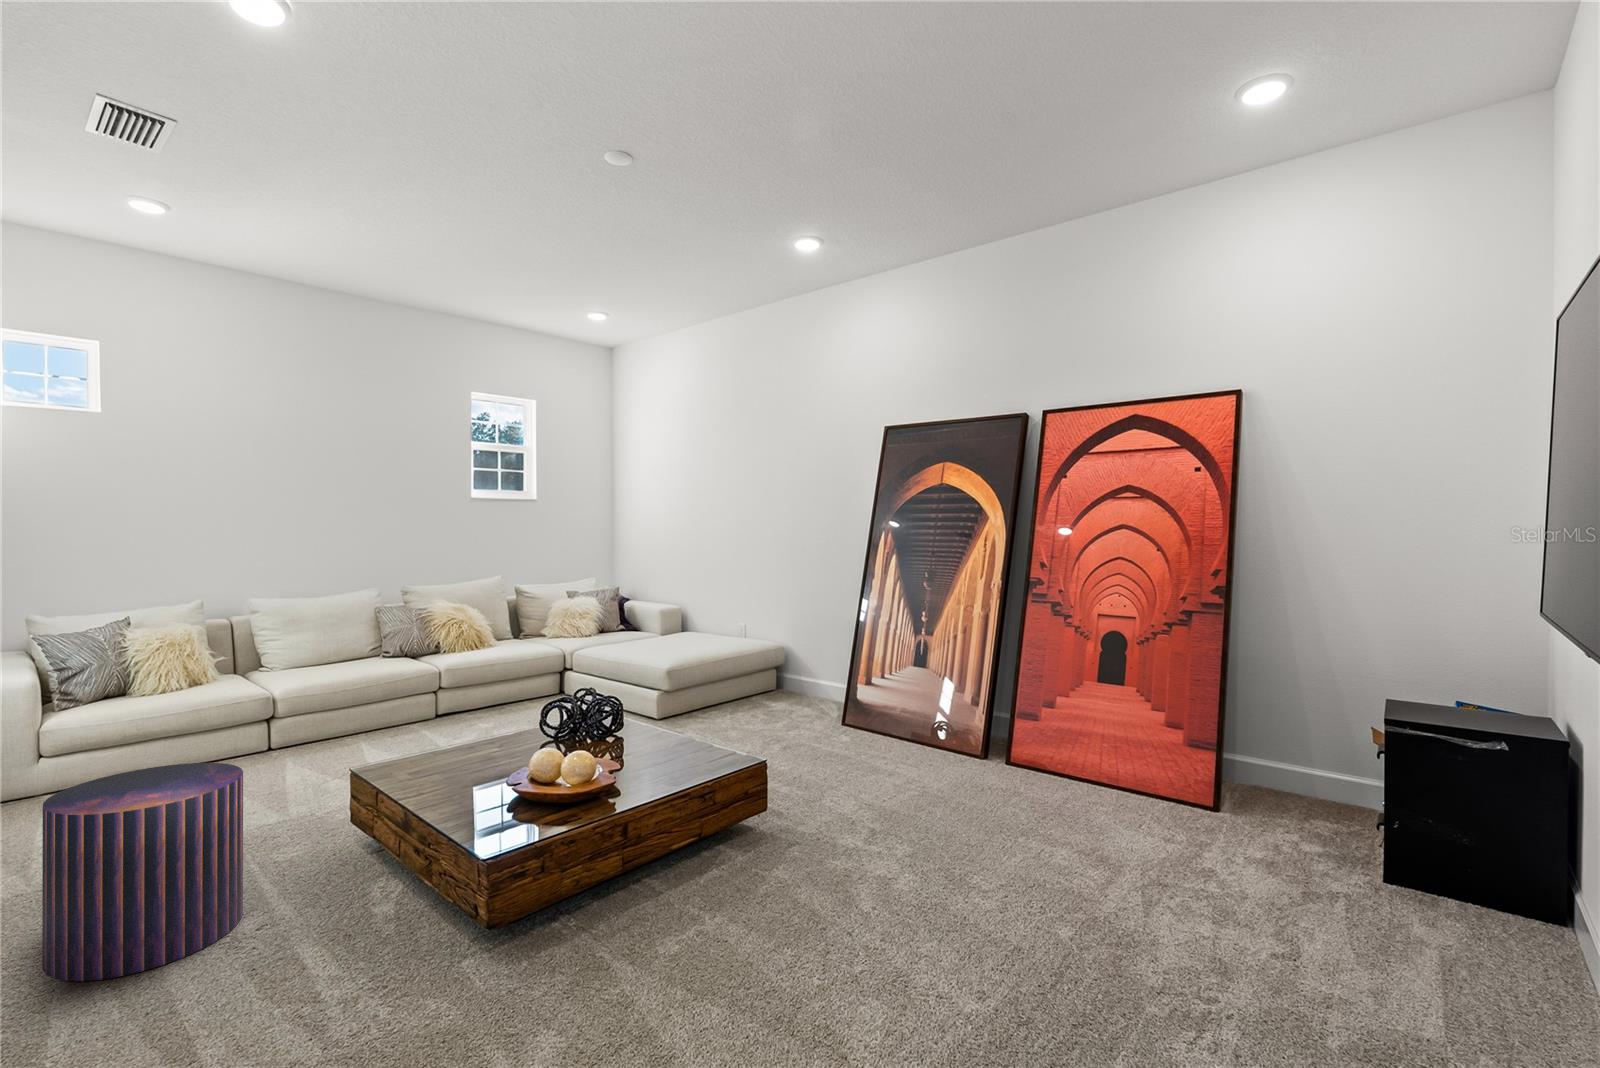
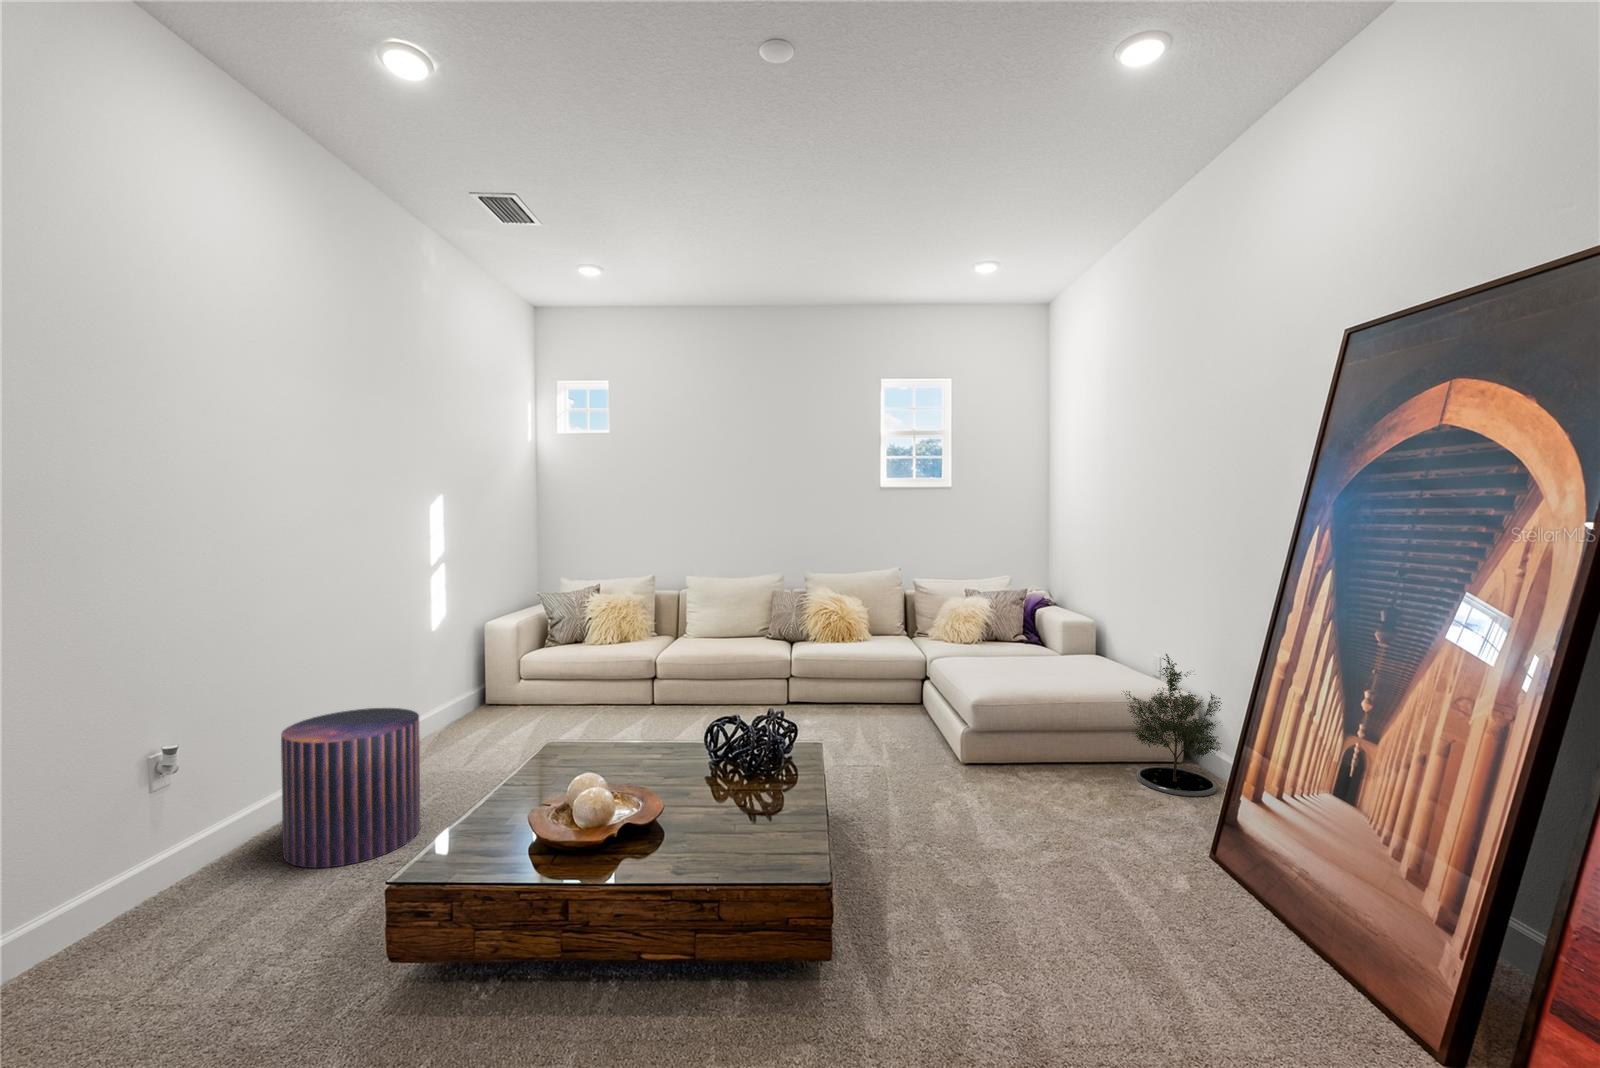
potted tree: none [756,616,816,707] -> present [1125,654,1222,797]

